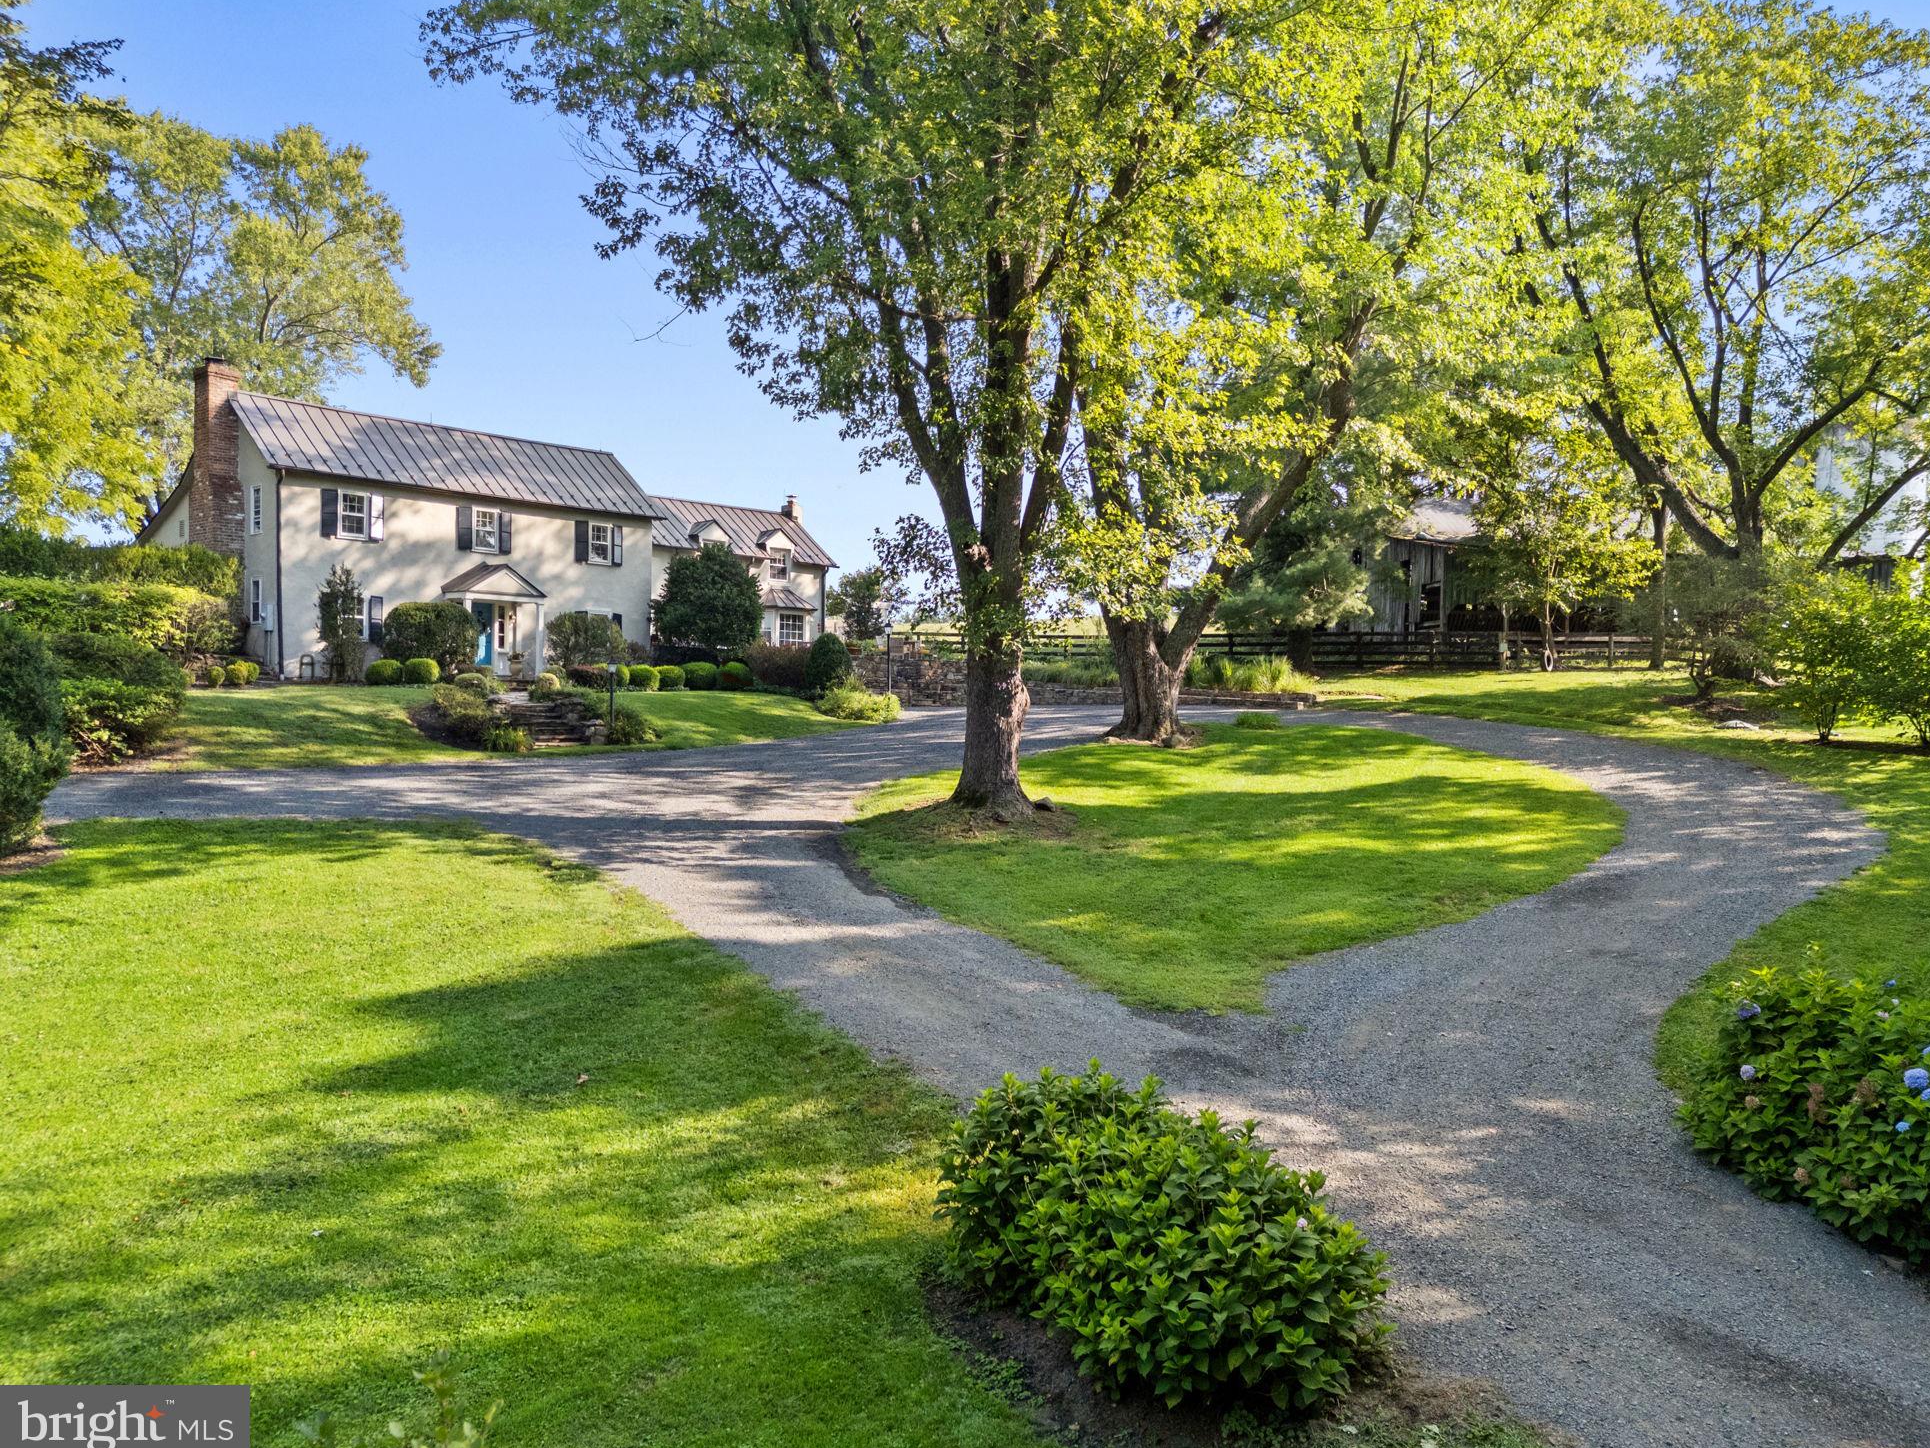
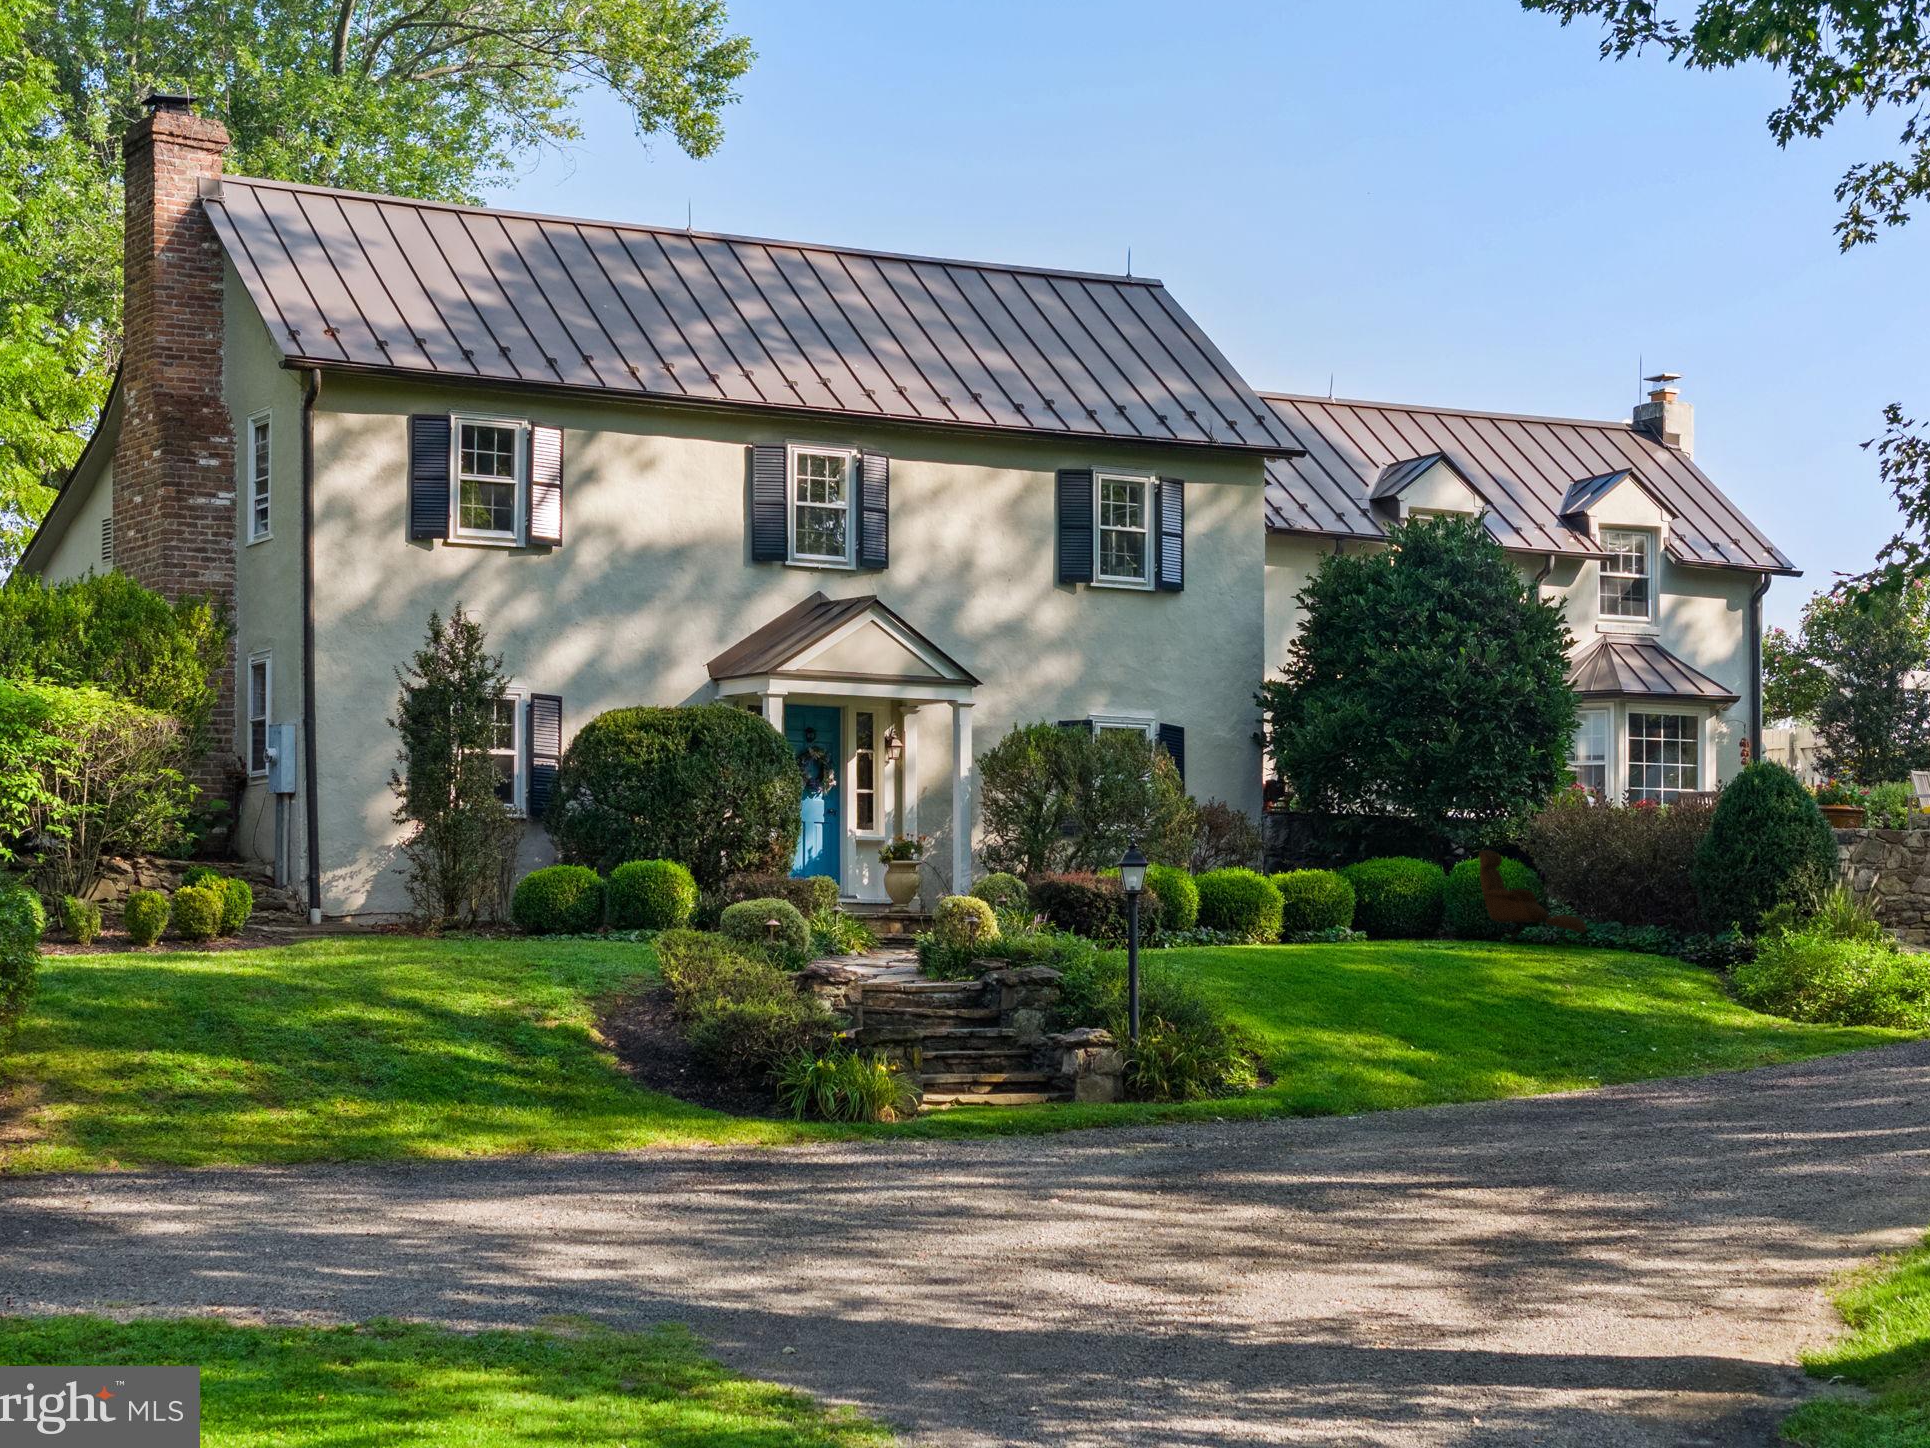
bench: present [299,654,345,679] -> none [335,858,447,929]

